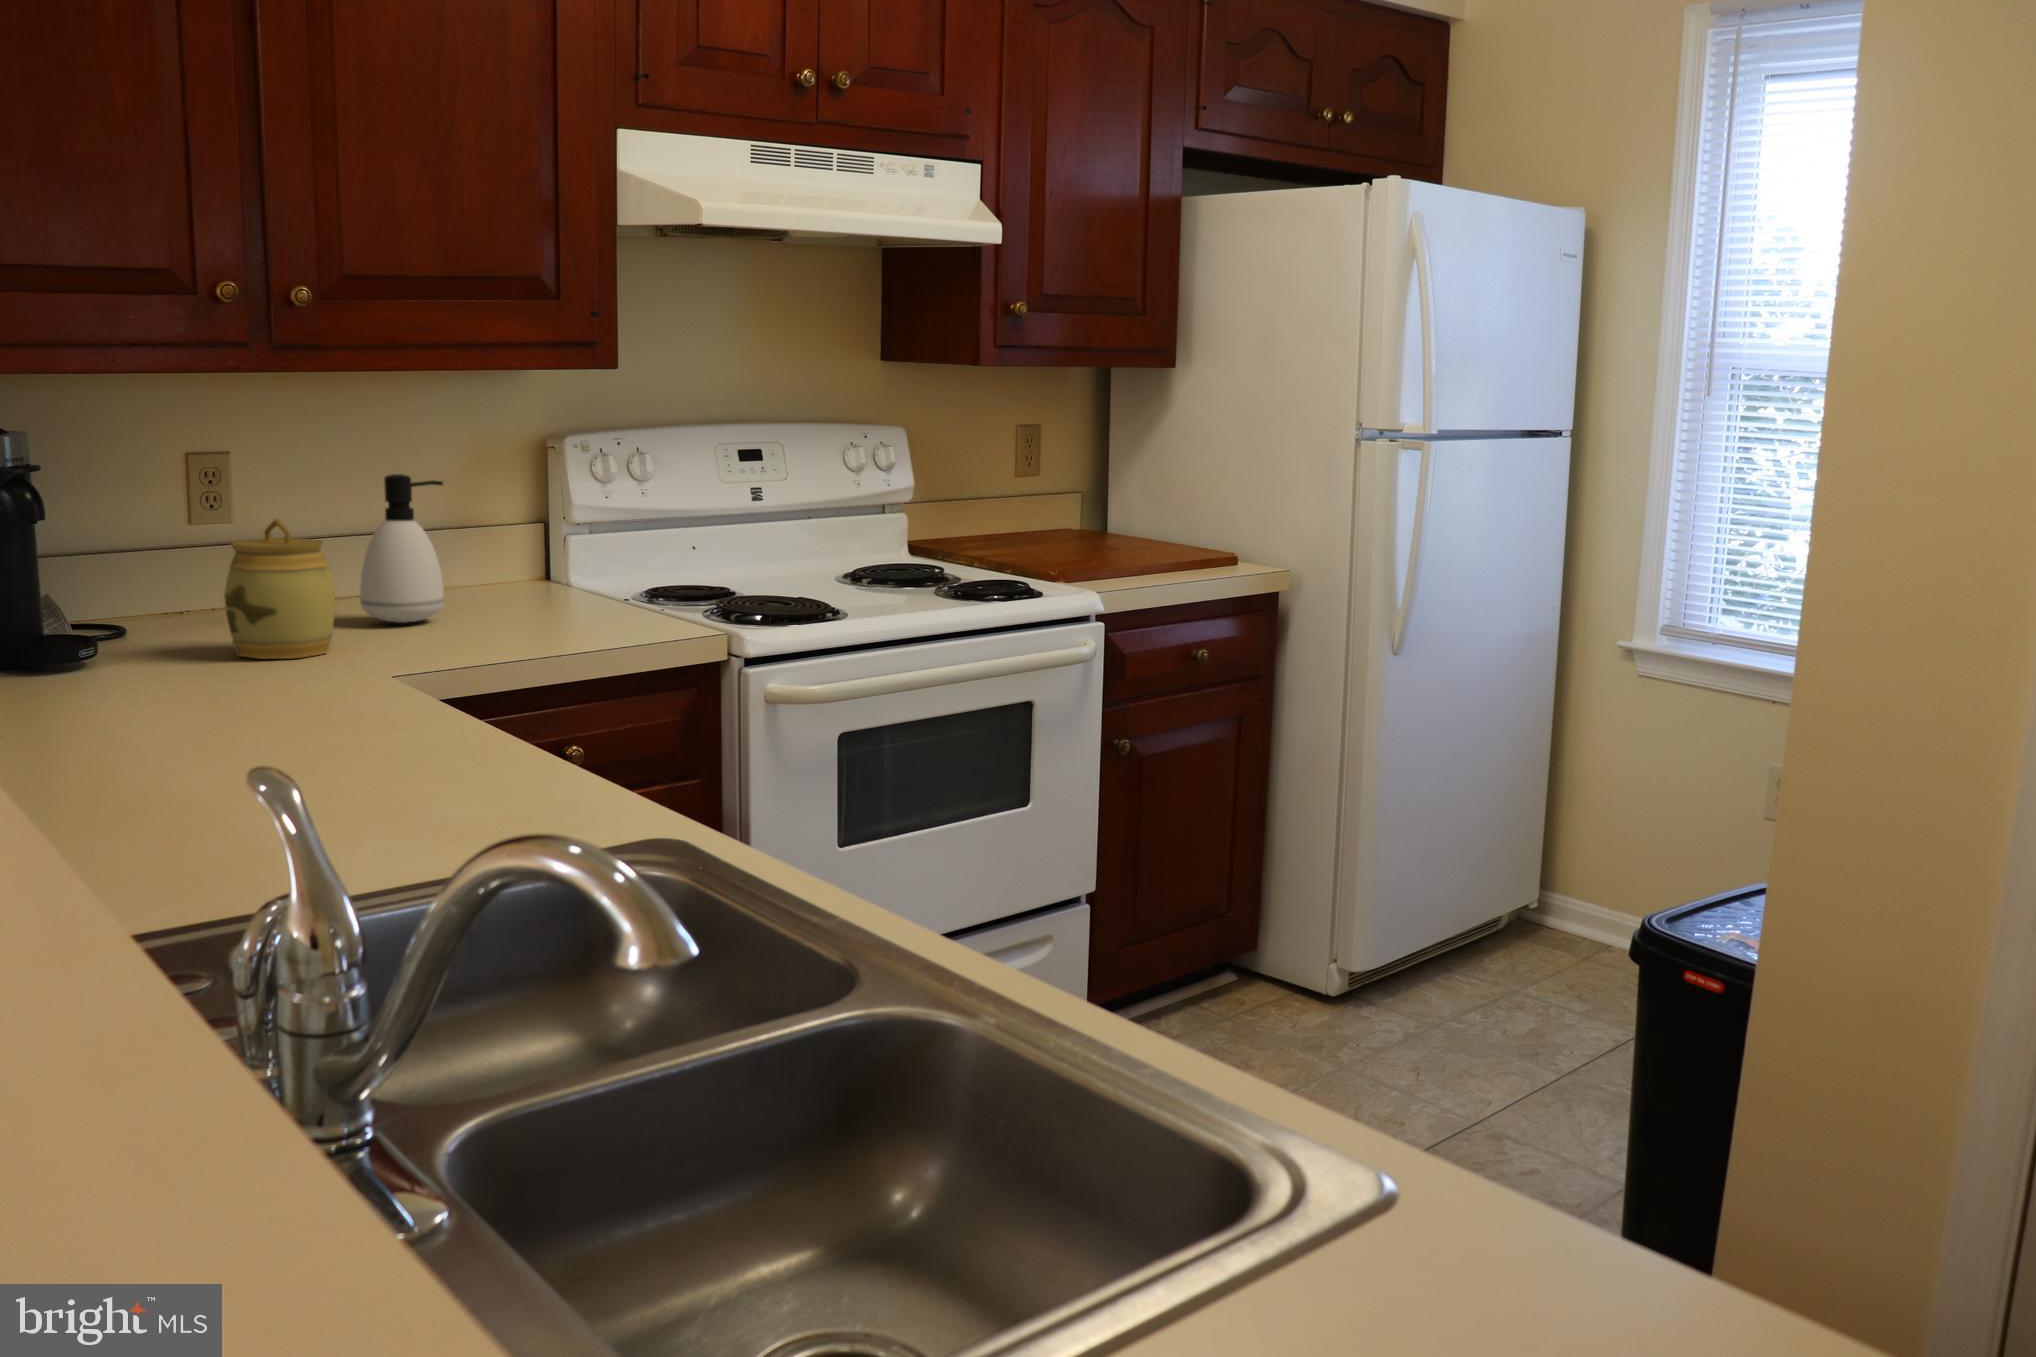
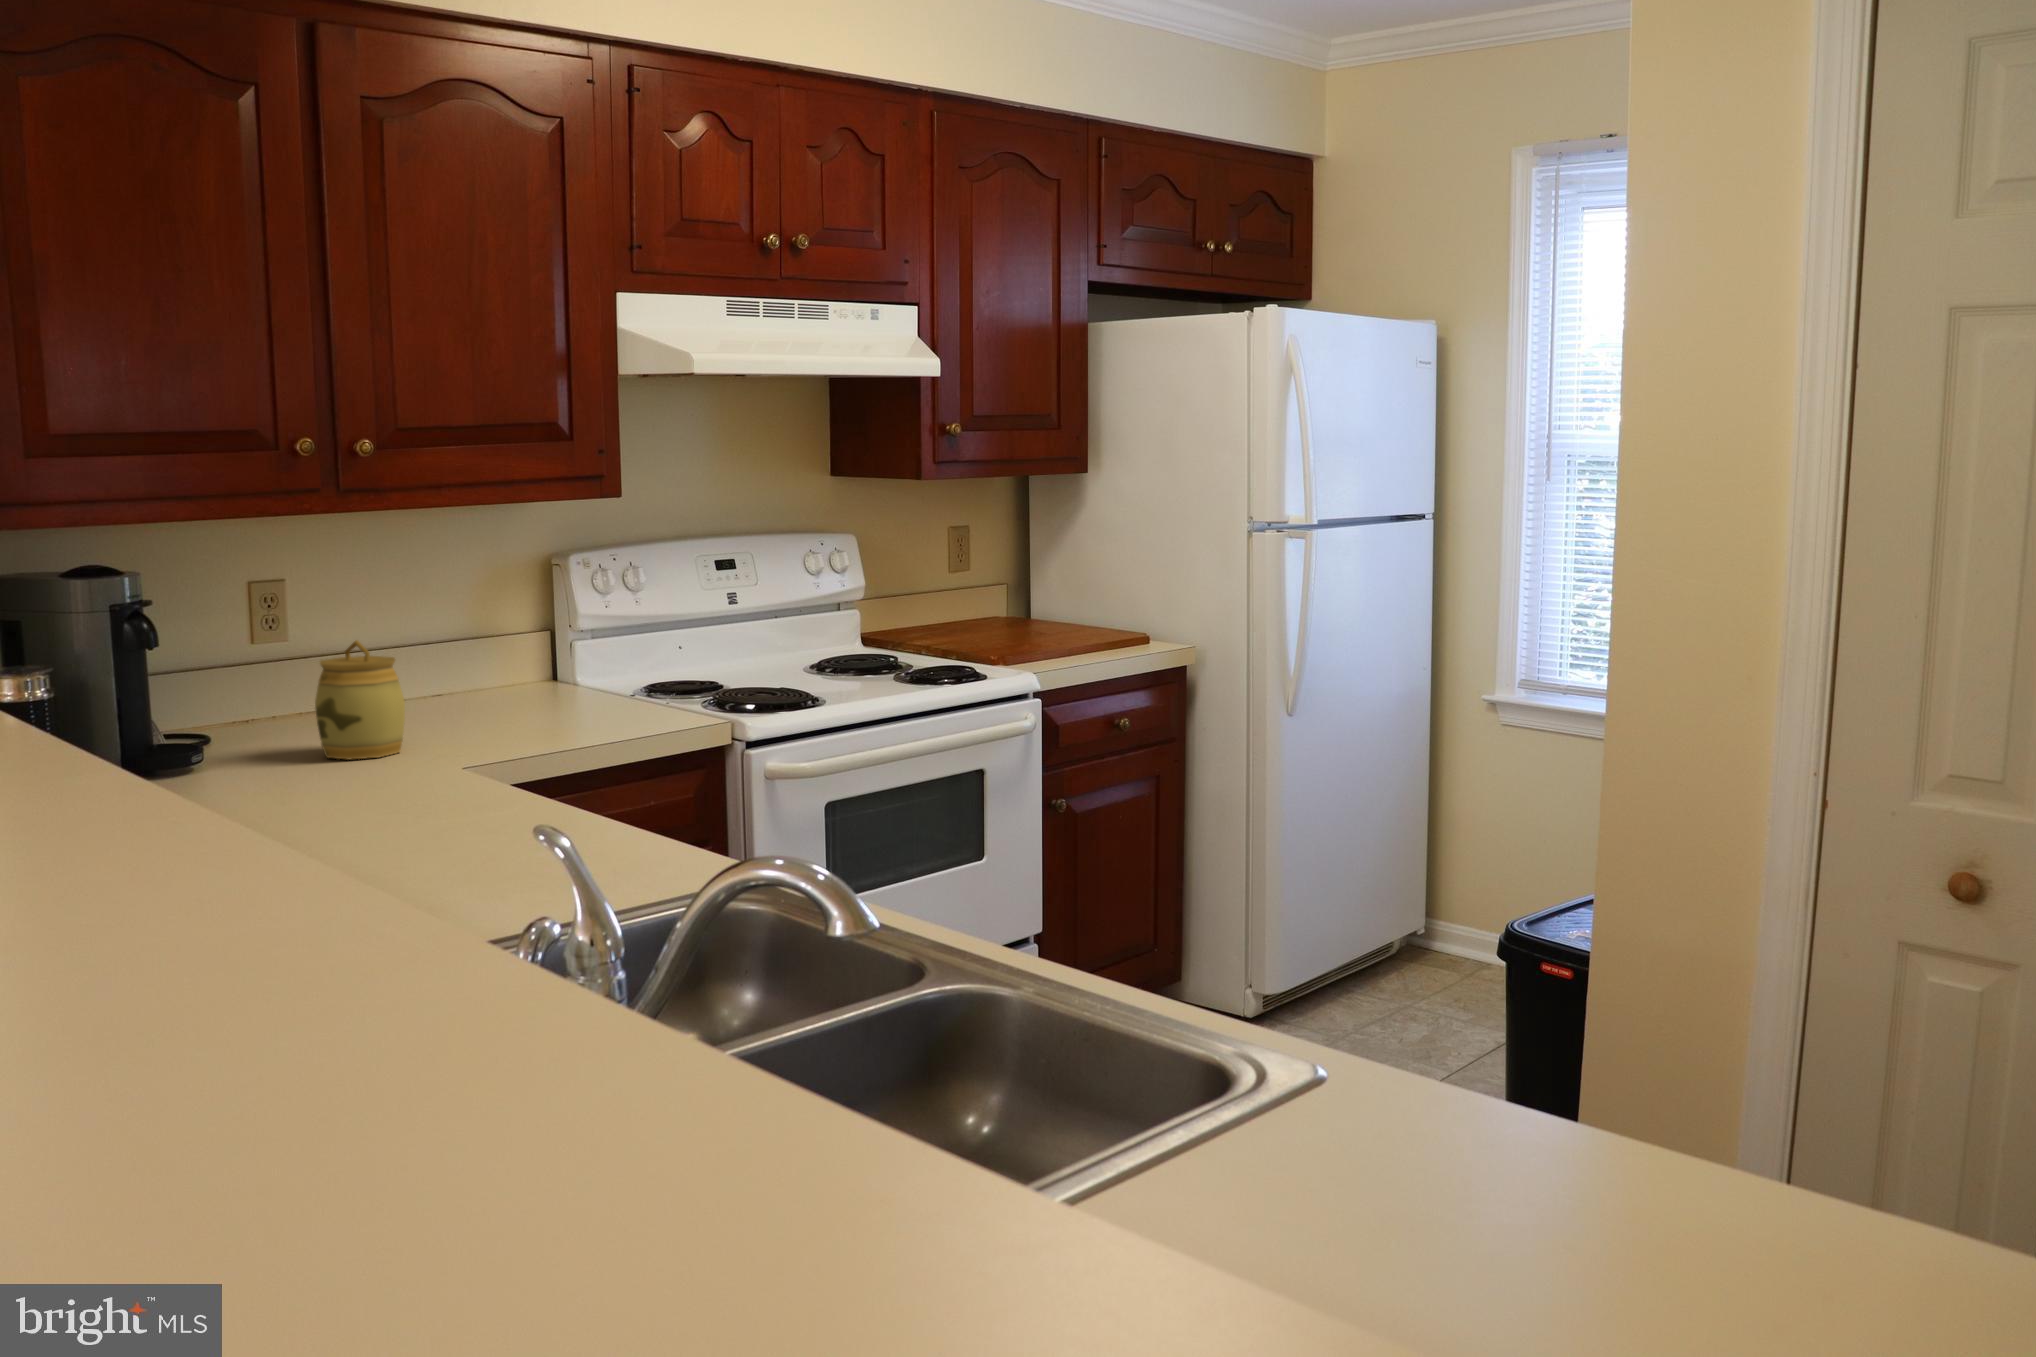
soap dispenser: present [360,474,444,623] -> none [411,597,482,723]

